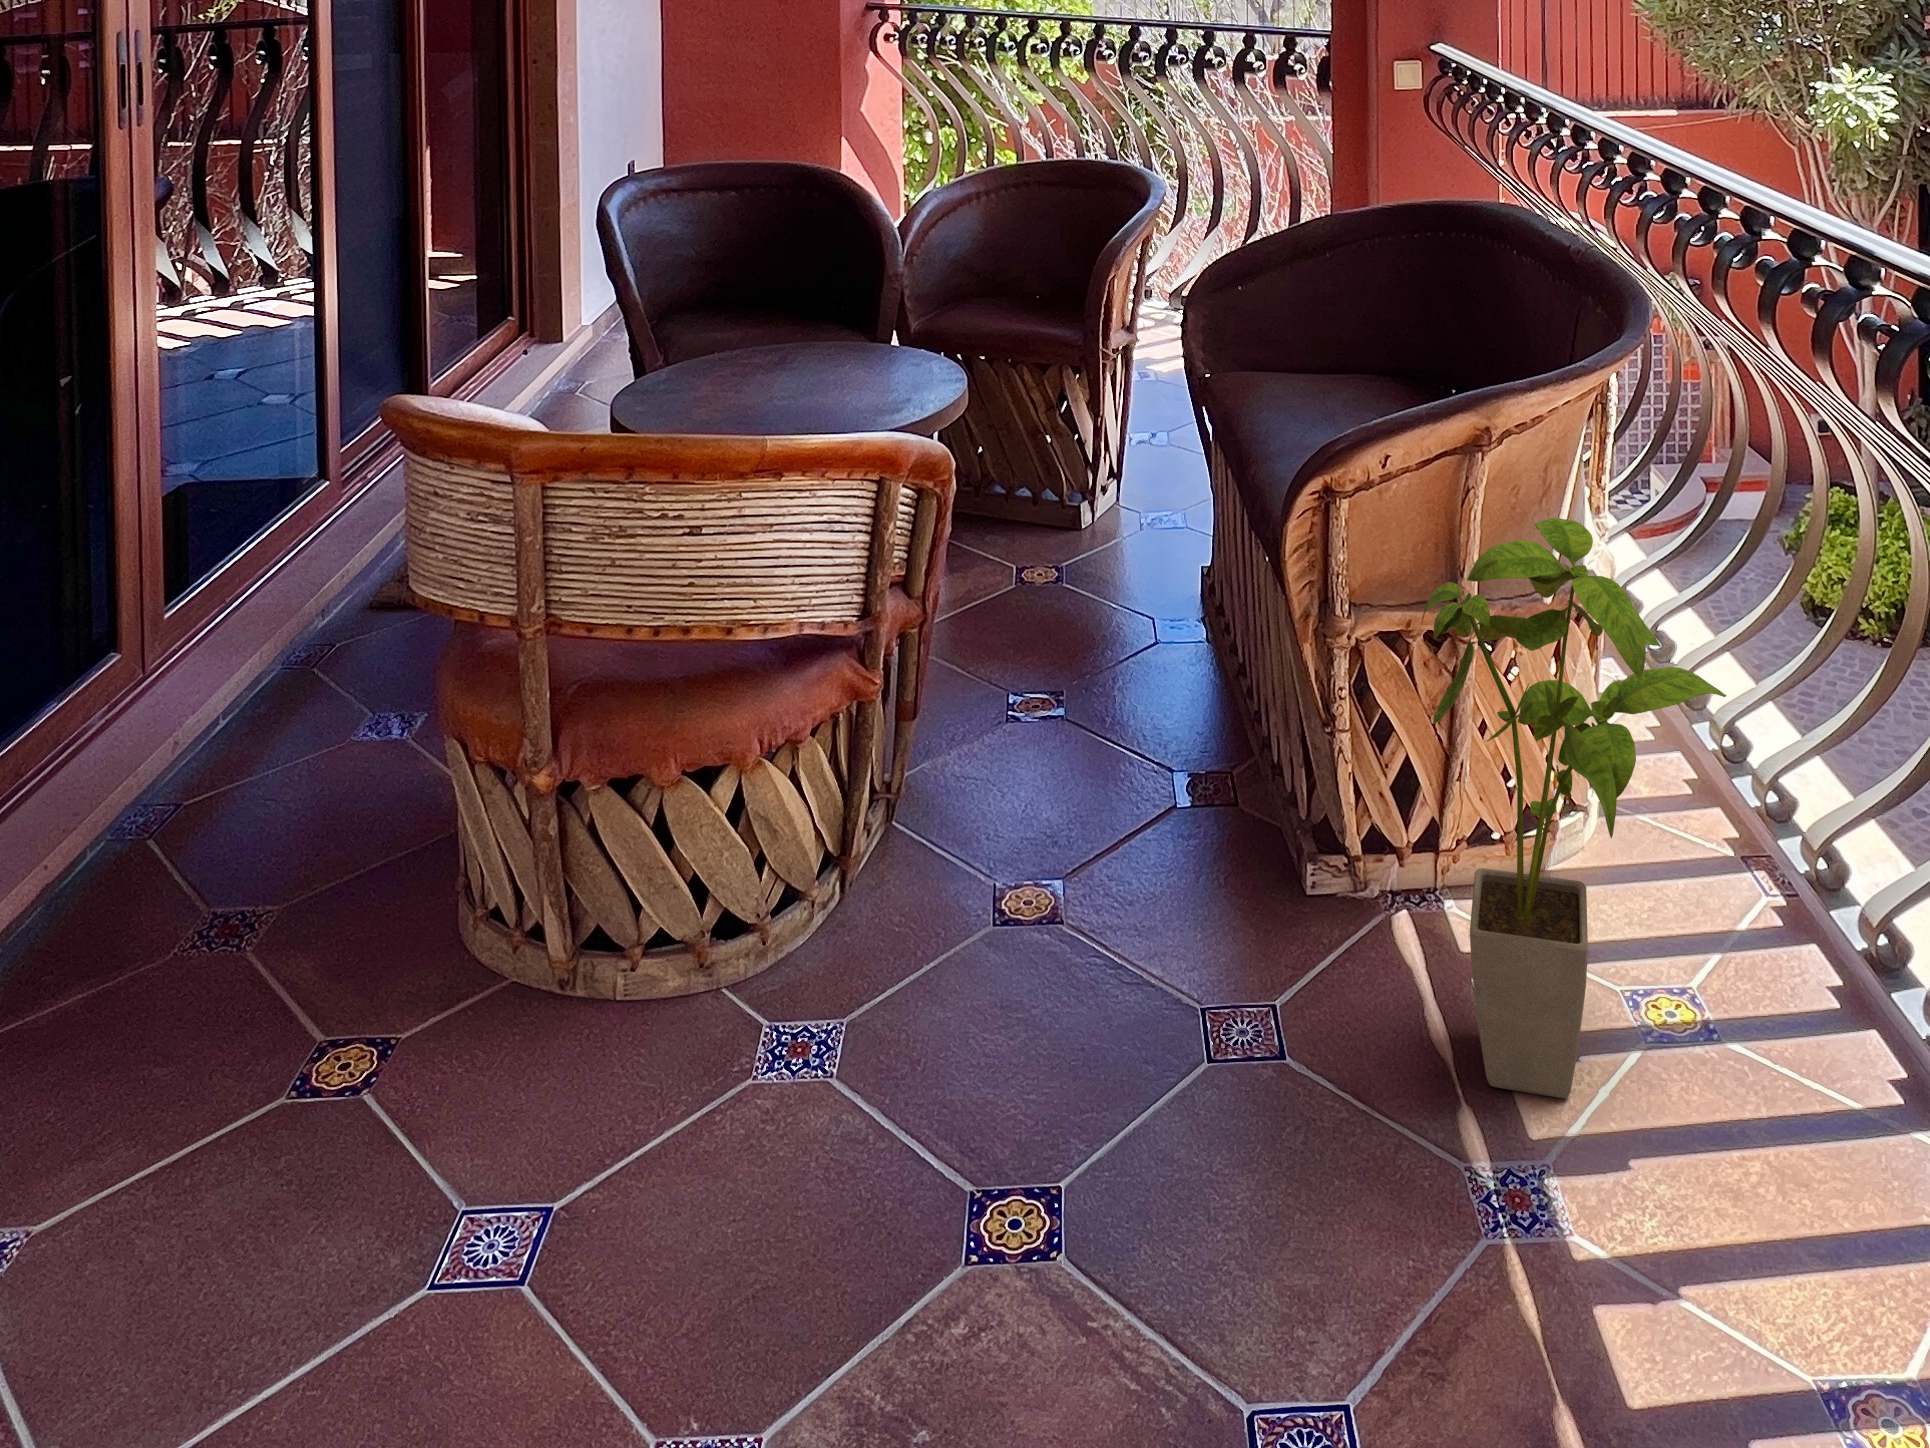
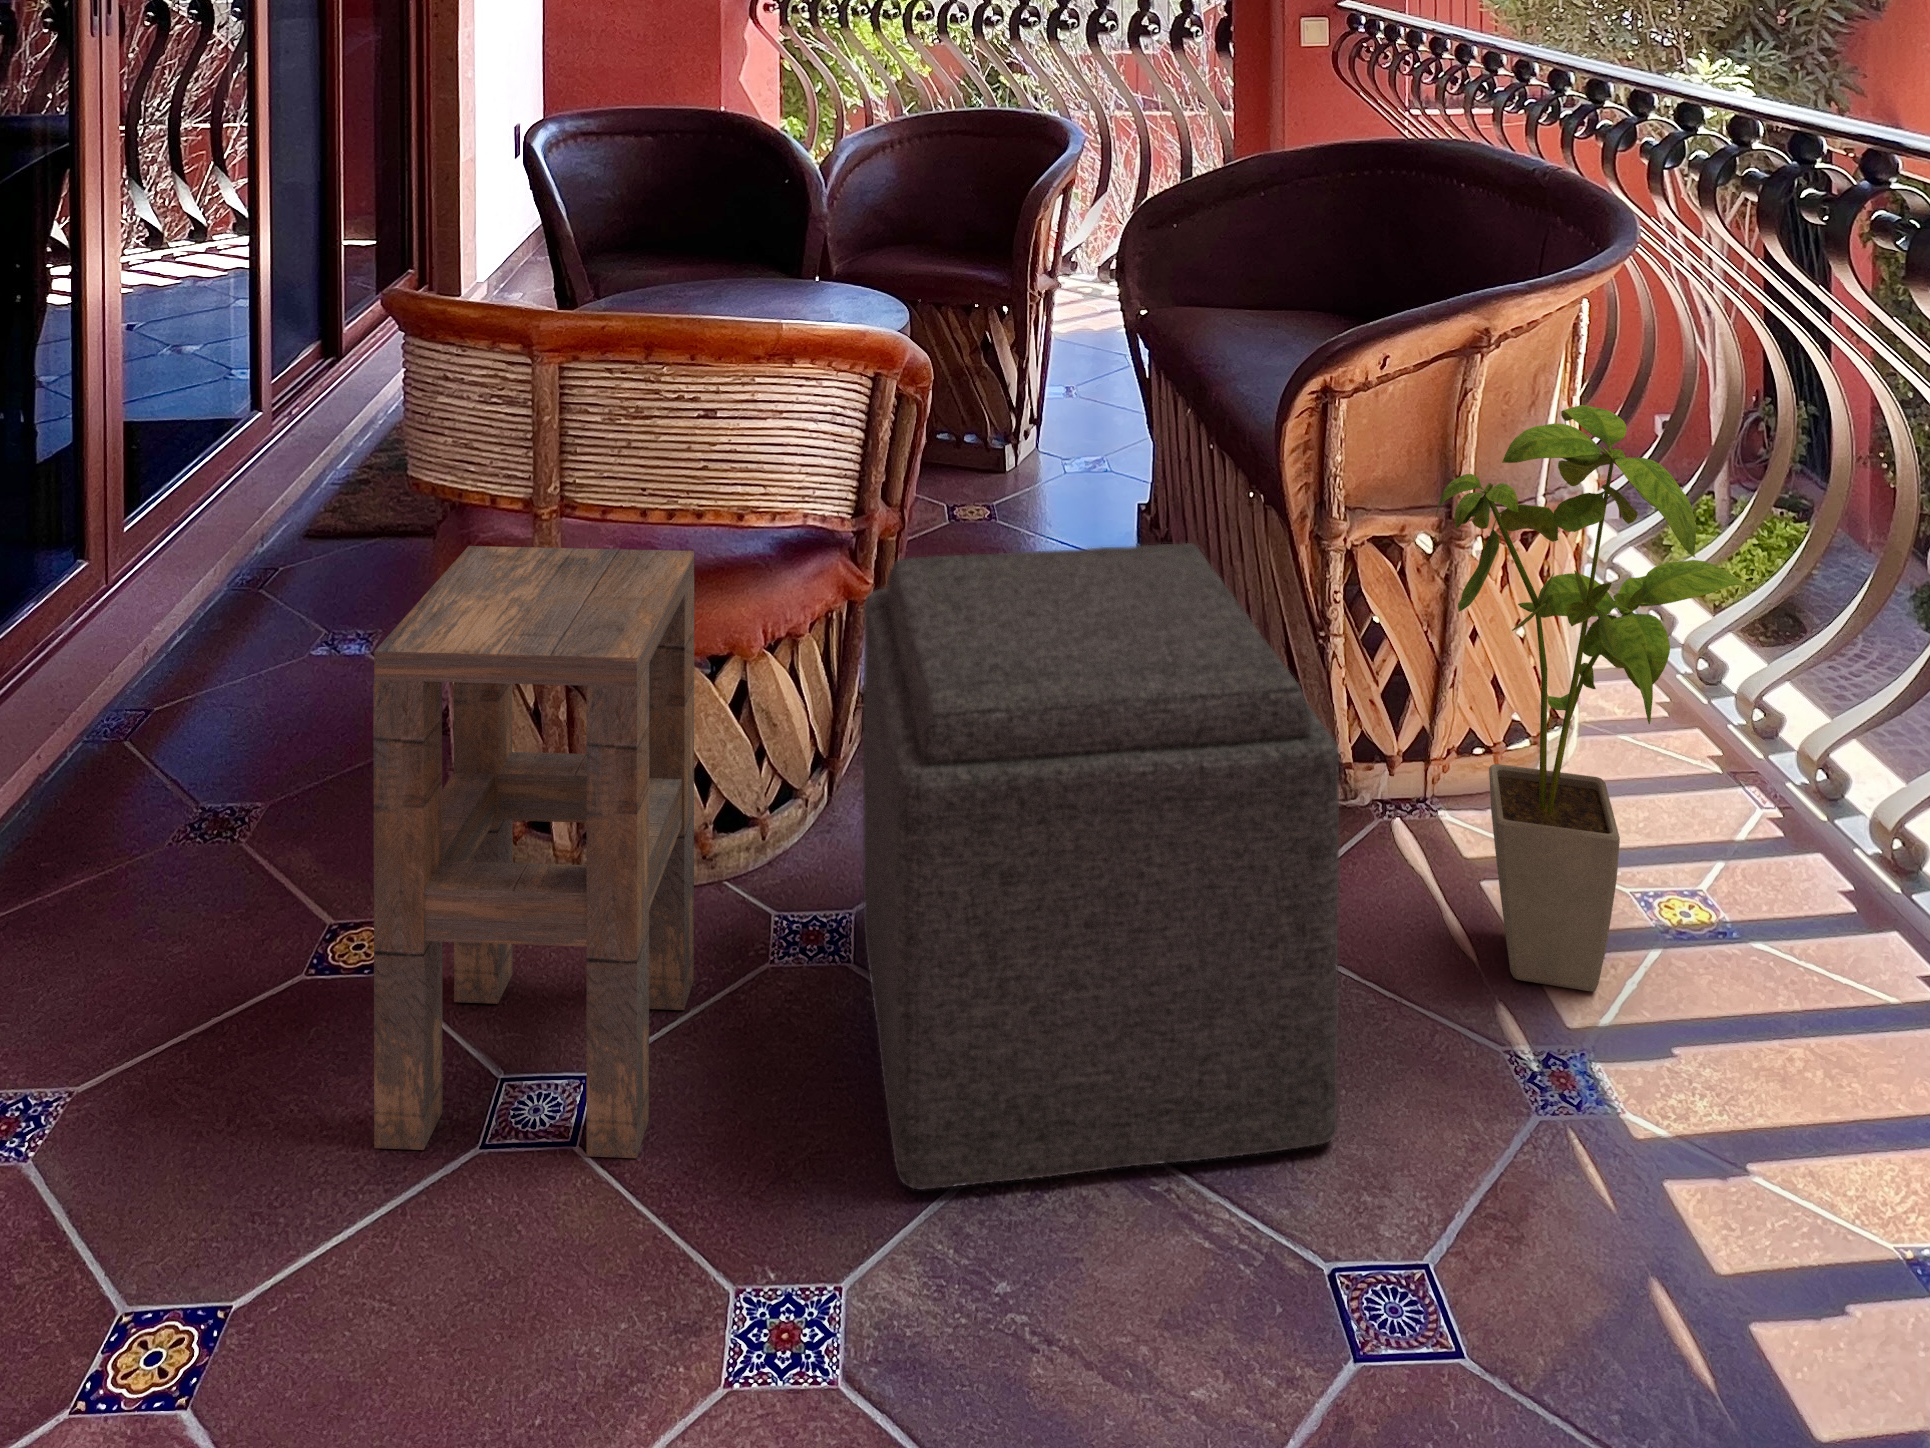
ottoman: none [838,652,1284,1325] -> present [863,543,1339,1189]
side table: none [320,672,674,1295] -> present [373,546,694,1158]

